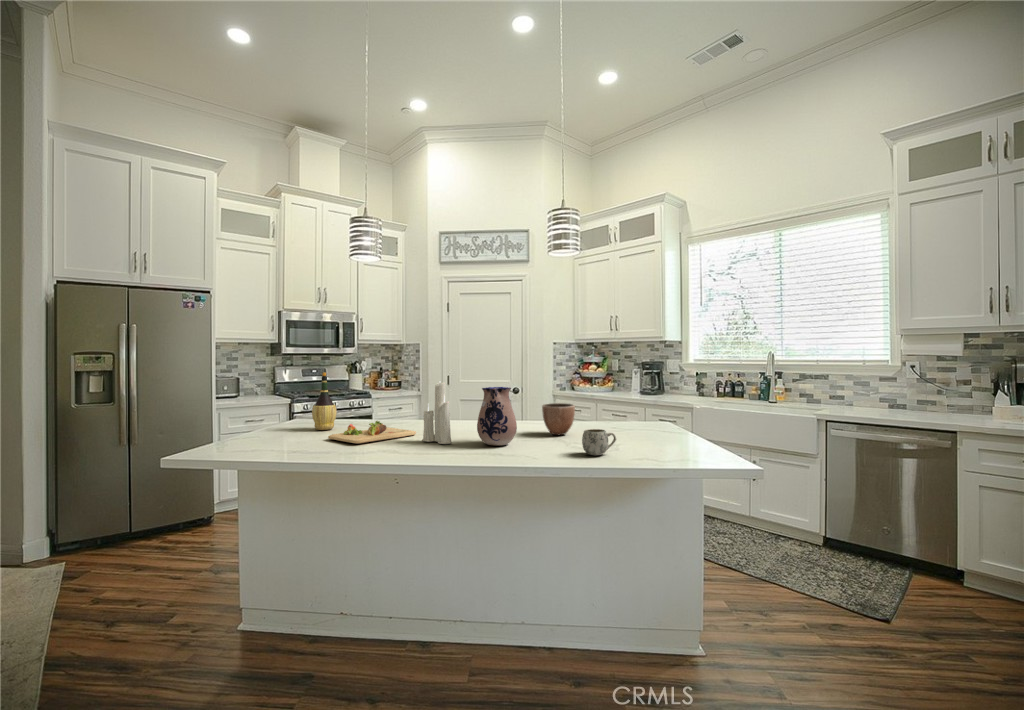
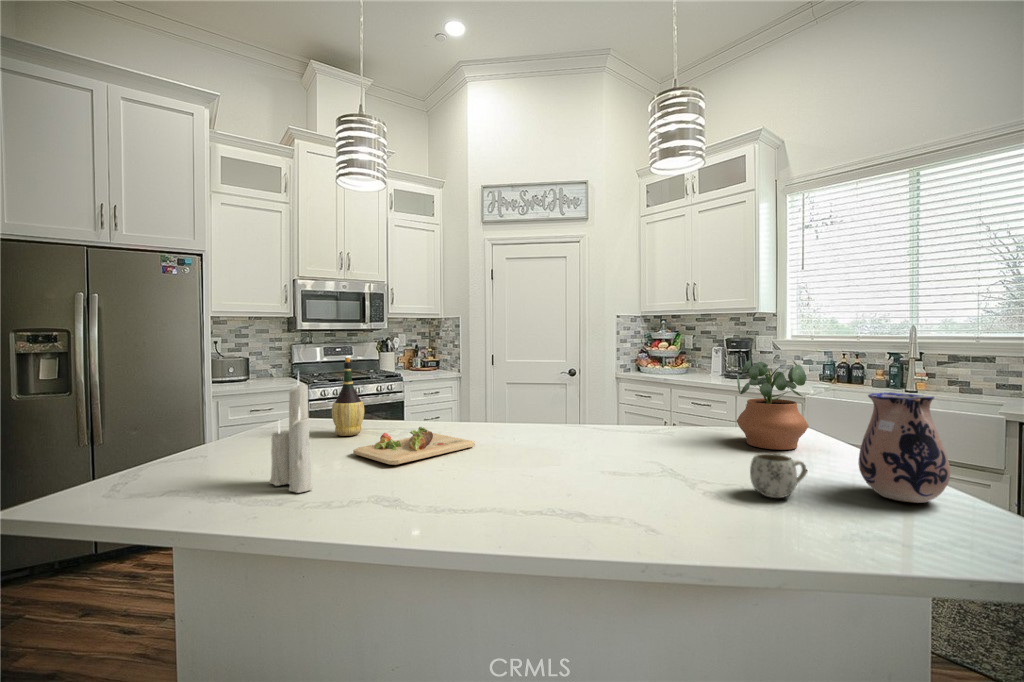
potted plant: none [600,373,647,435] -> present [737,360,809,450]
candle: present [422,382,452,444] -> present [269,373,313,493]
ceramic pitcher: present [477,387,517,446] -> present [859,392,950,503]
decorative bowl: present [542,403,575,435] -> none [654,402,704,450]

